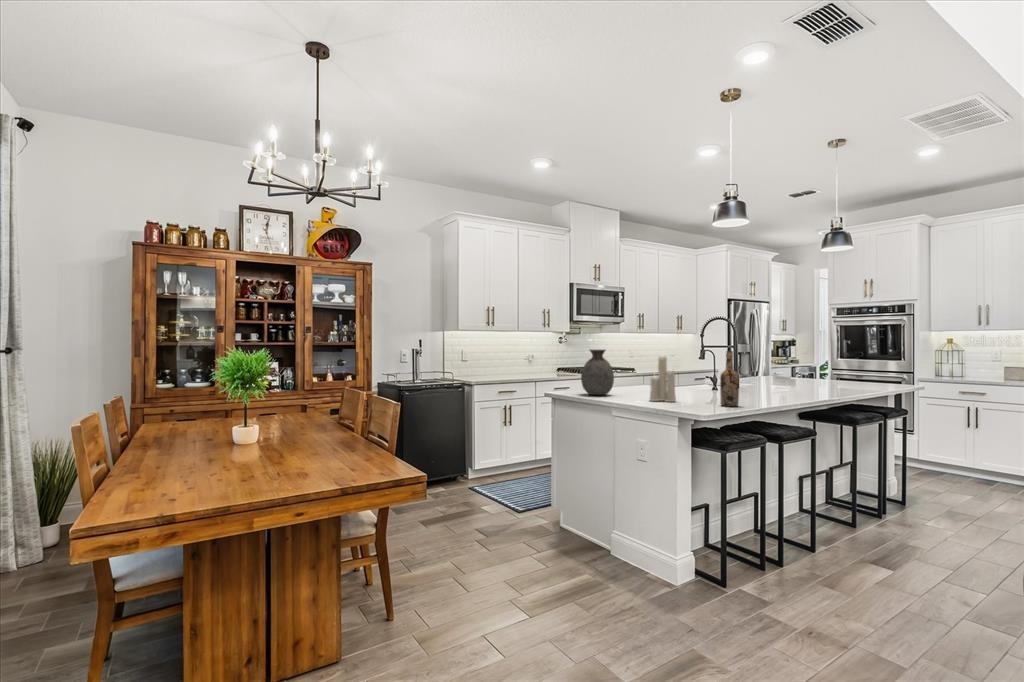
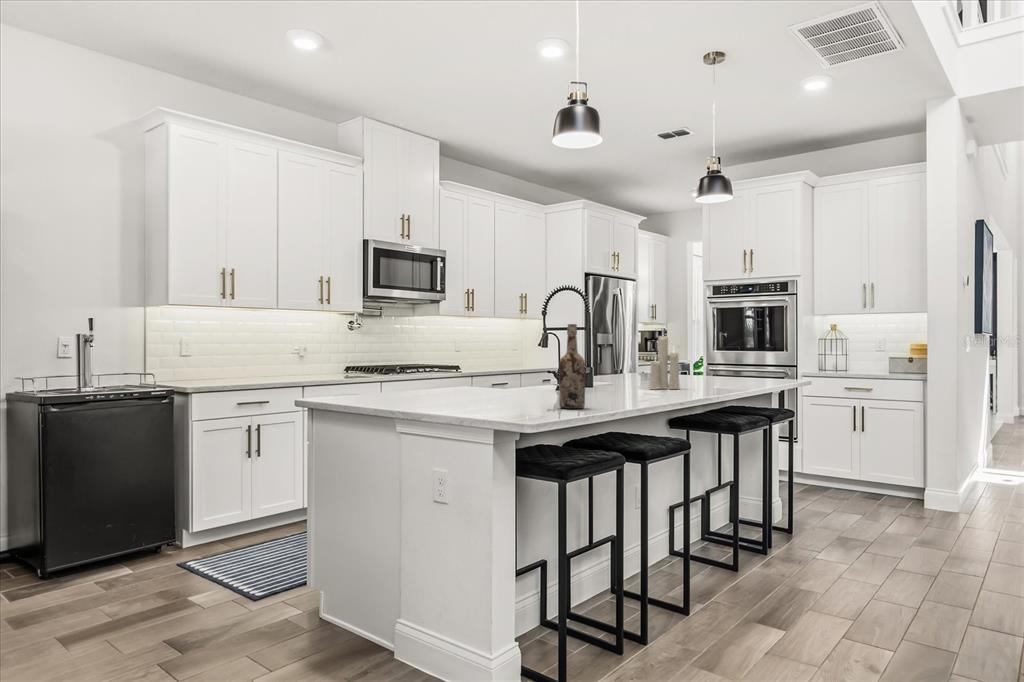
vase: present [581,350,614,395] -> none [353,327,405,399]
candle: present [650,356,676,402] -> present [649,336,680,389]

